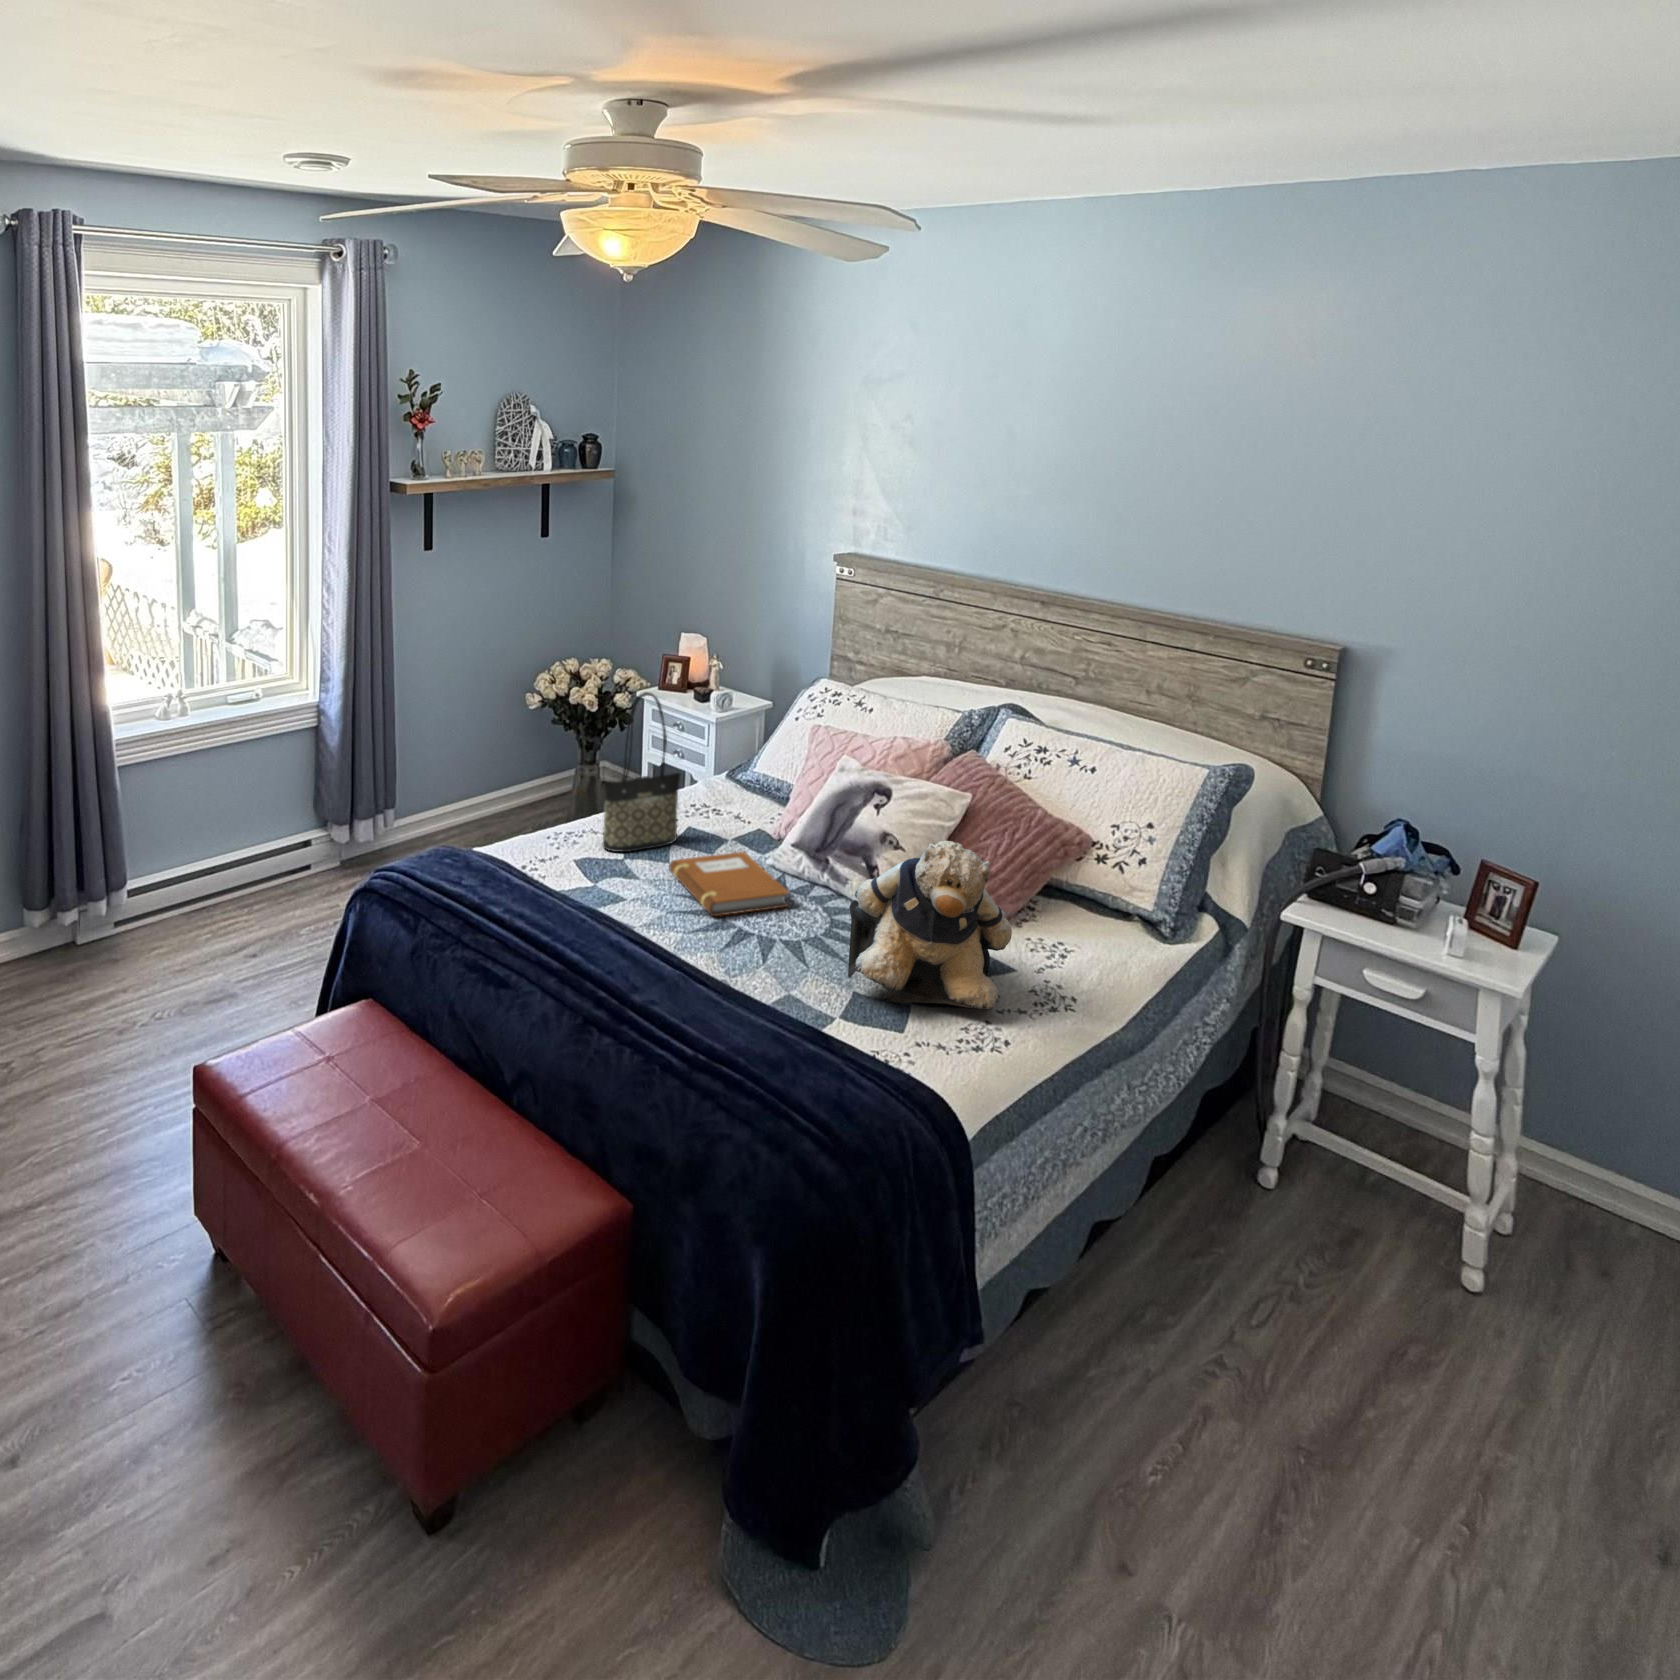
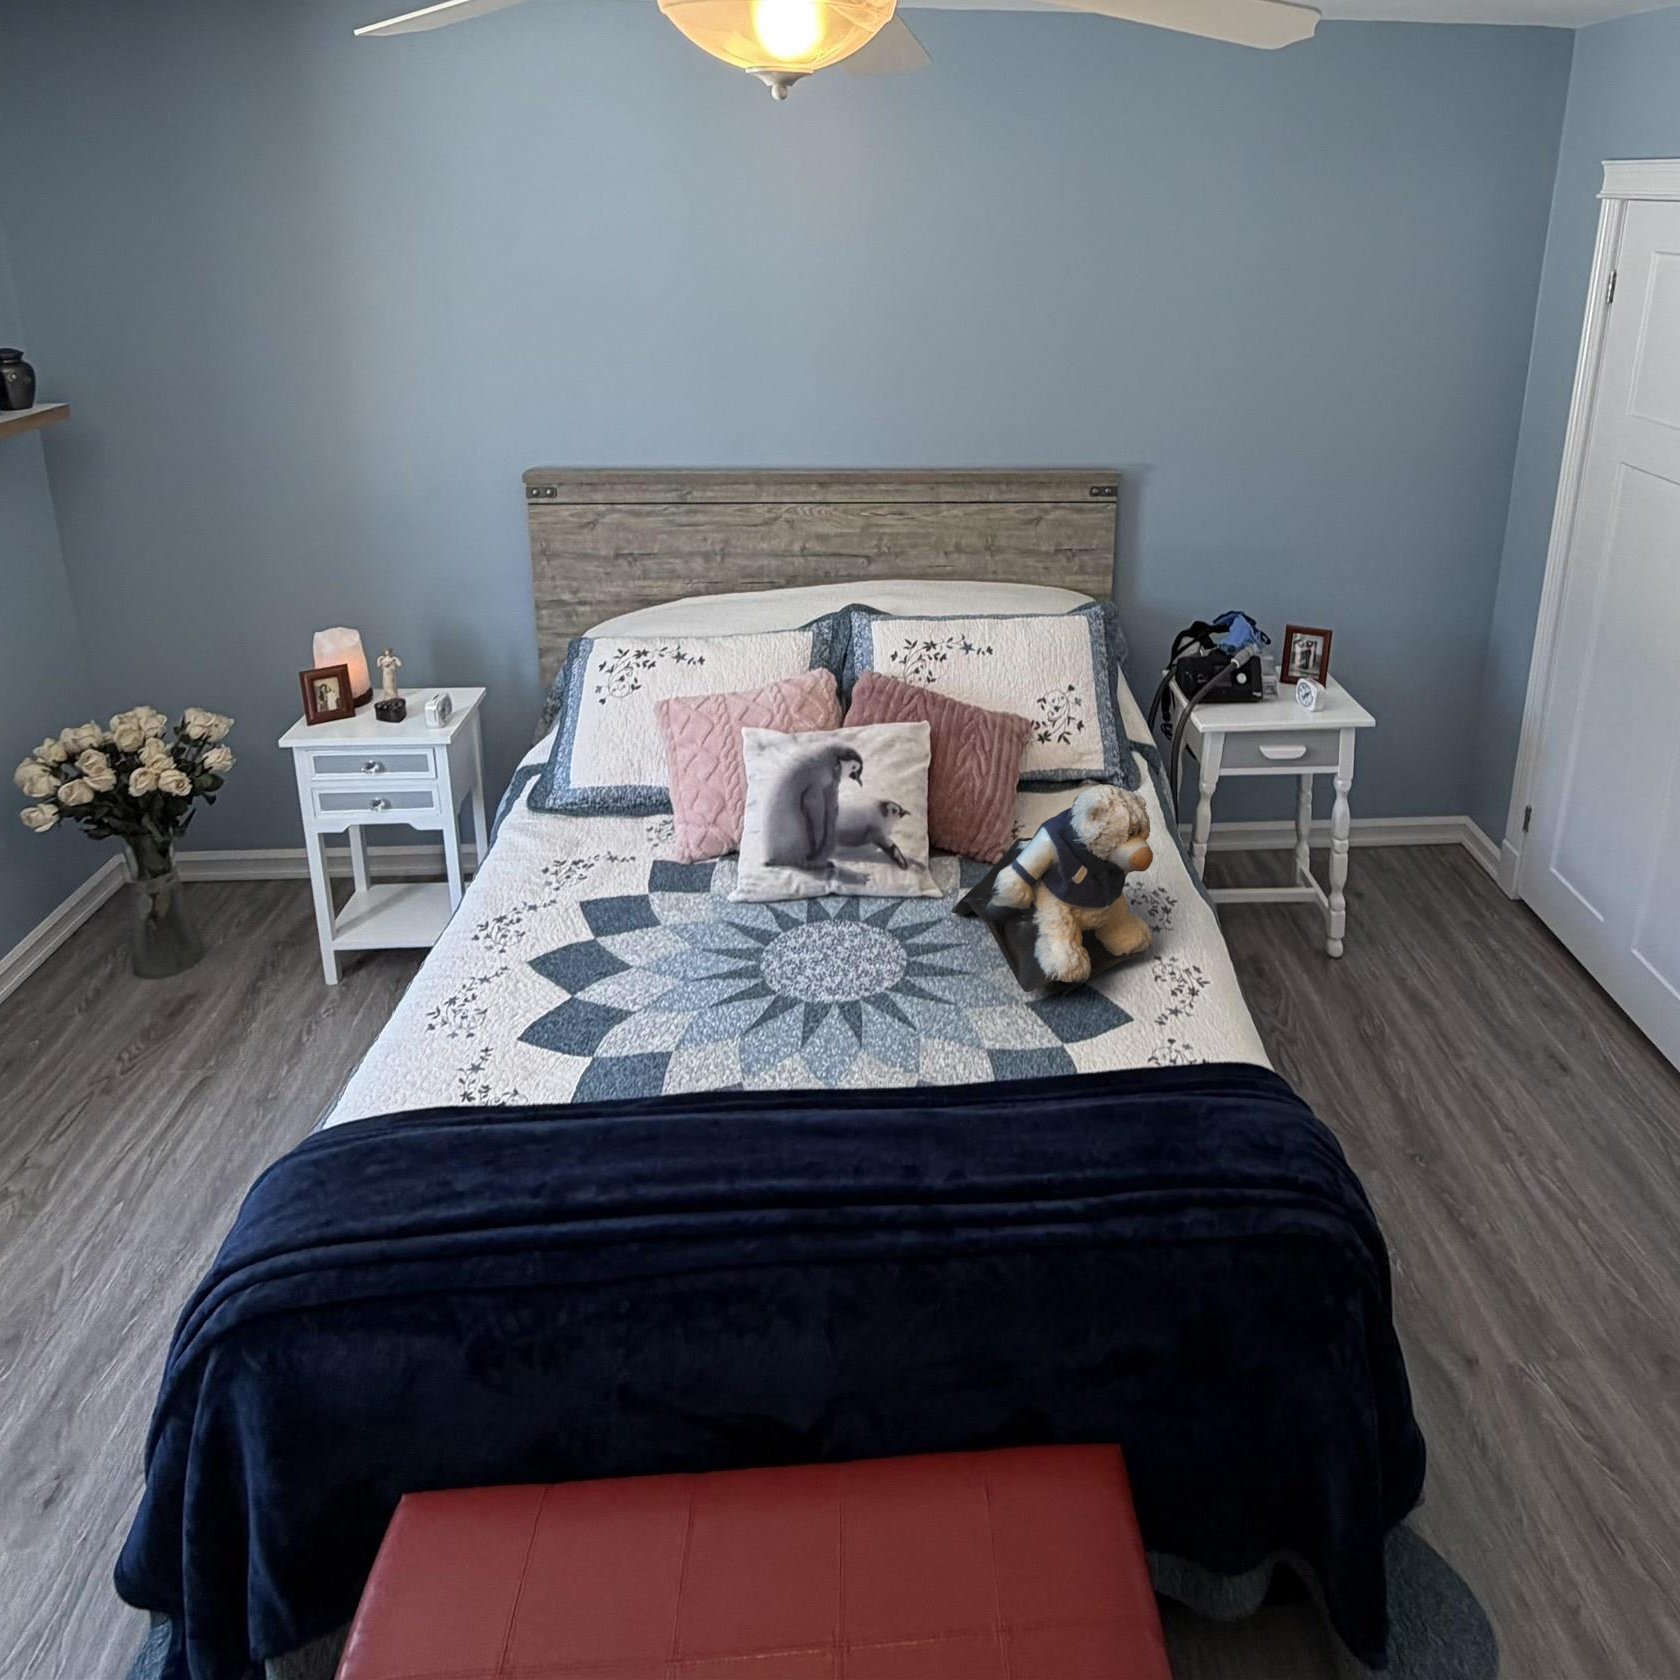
tote bag: present [603,692,681,852] -> none [518,741,602,995]
notebook: present [669,852,789,916] -> none [656,901,835,1007]

